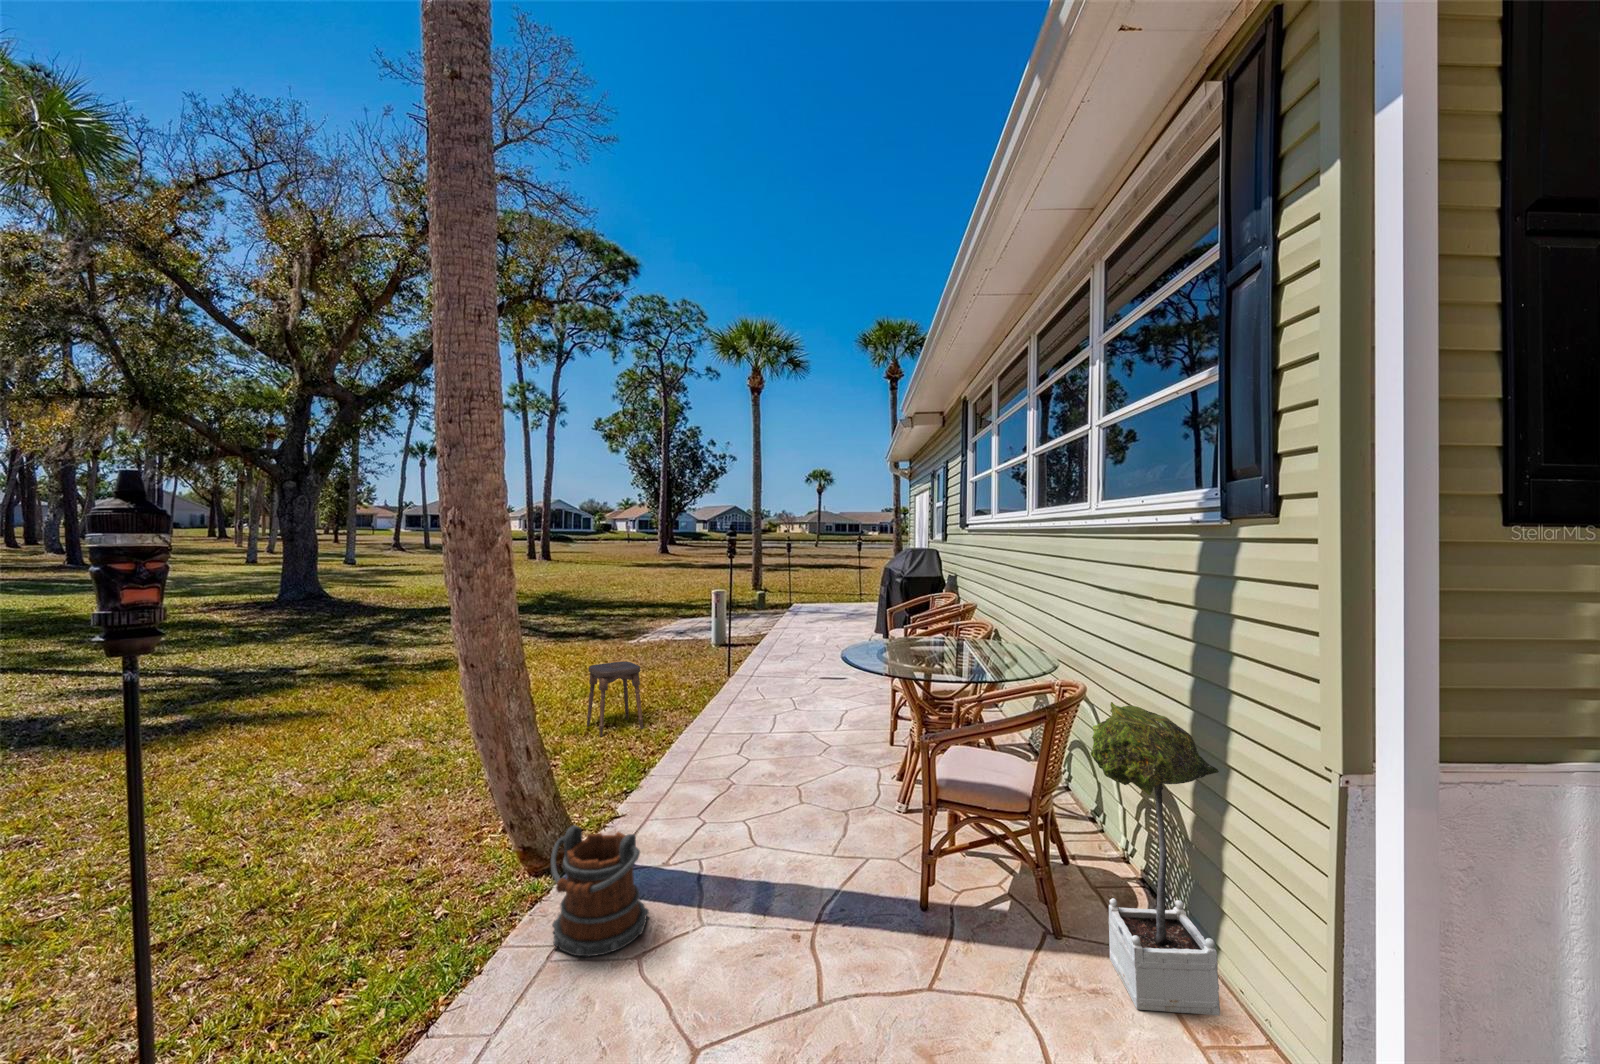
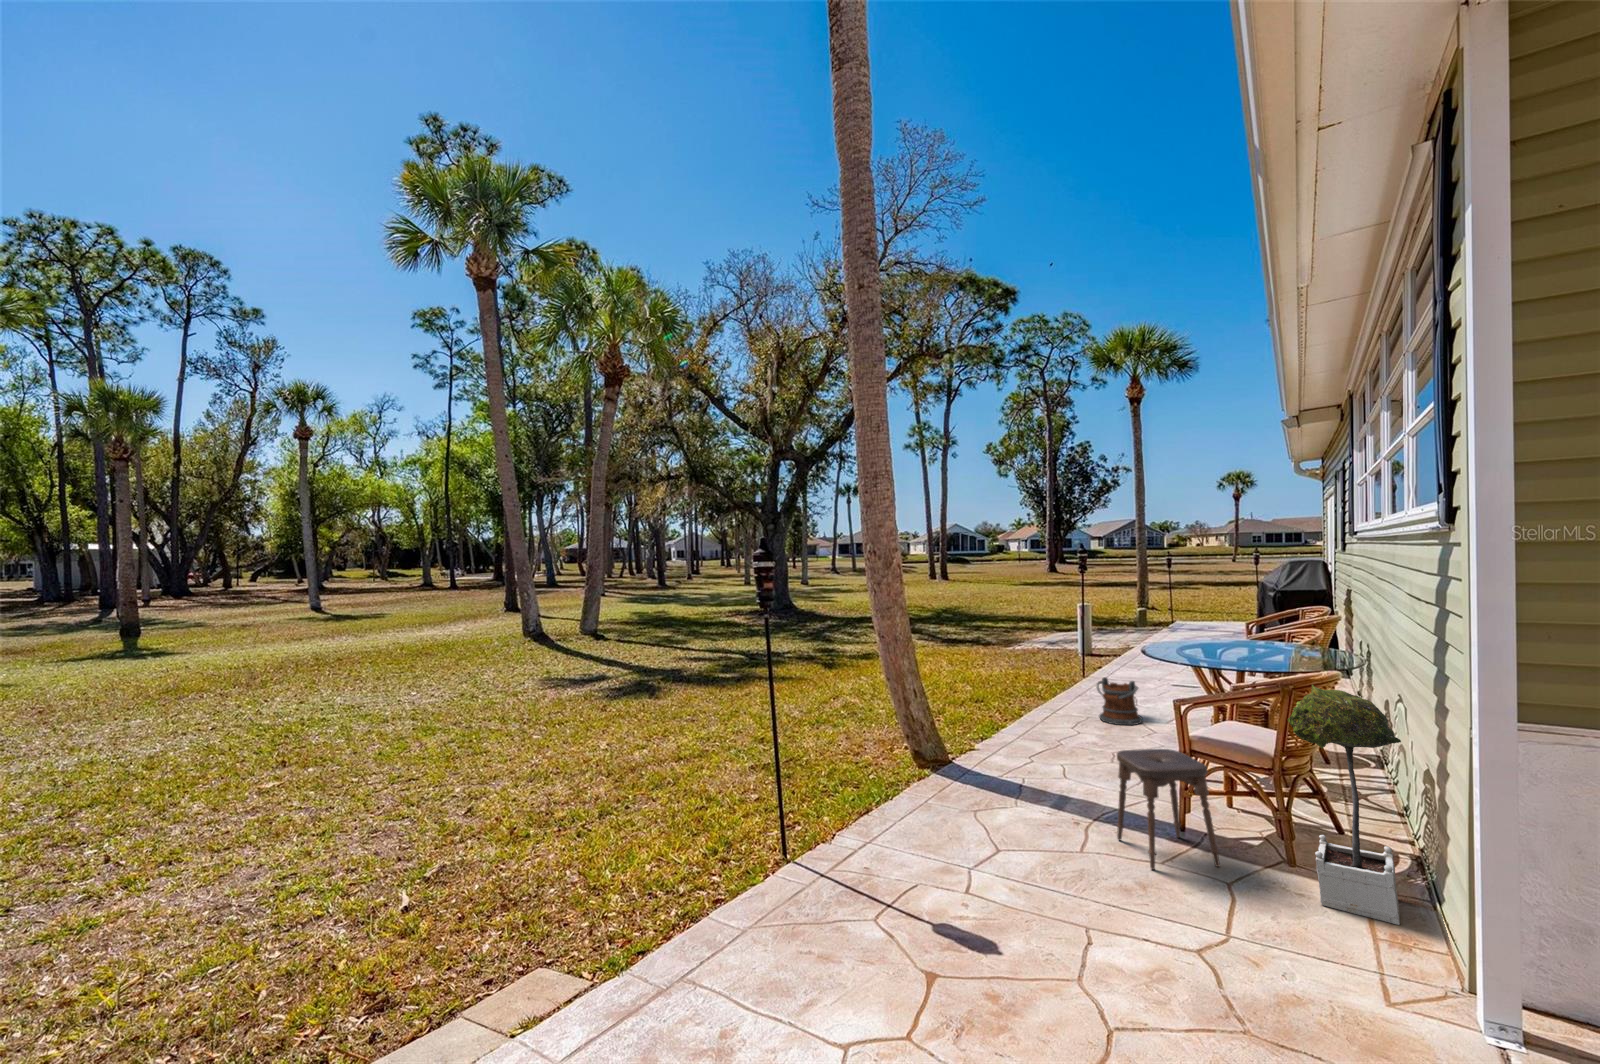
stool: present [587,662,643,736] -> present [1117,749,1220,869]
bucket: present [551,825,649,956] -> present [1097,677,1143,725]

